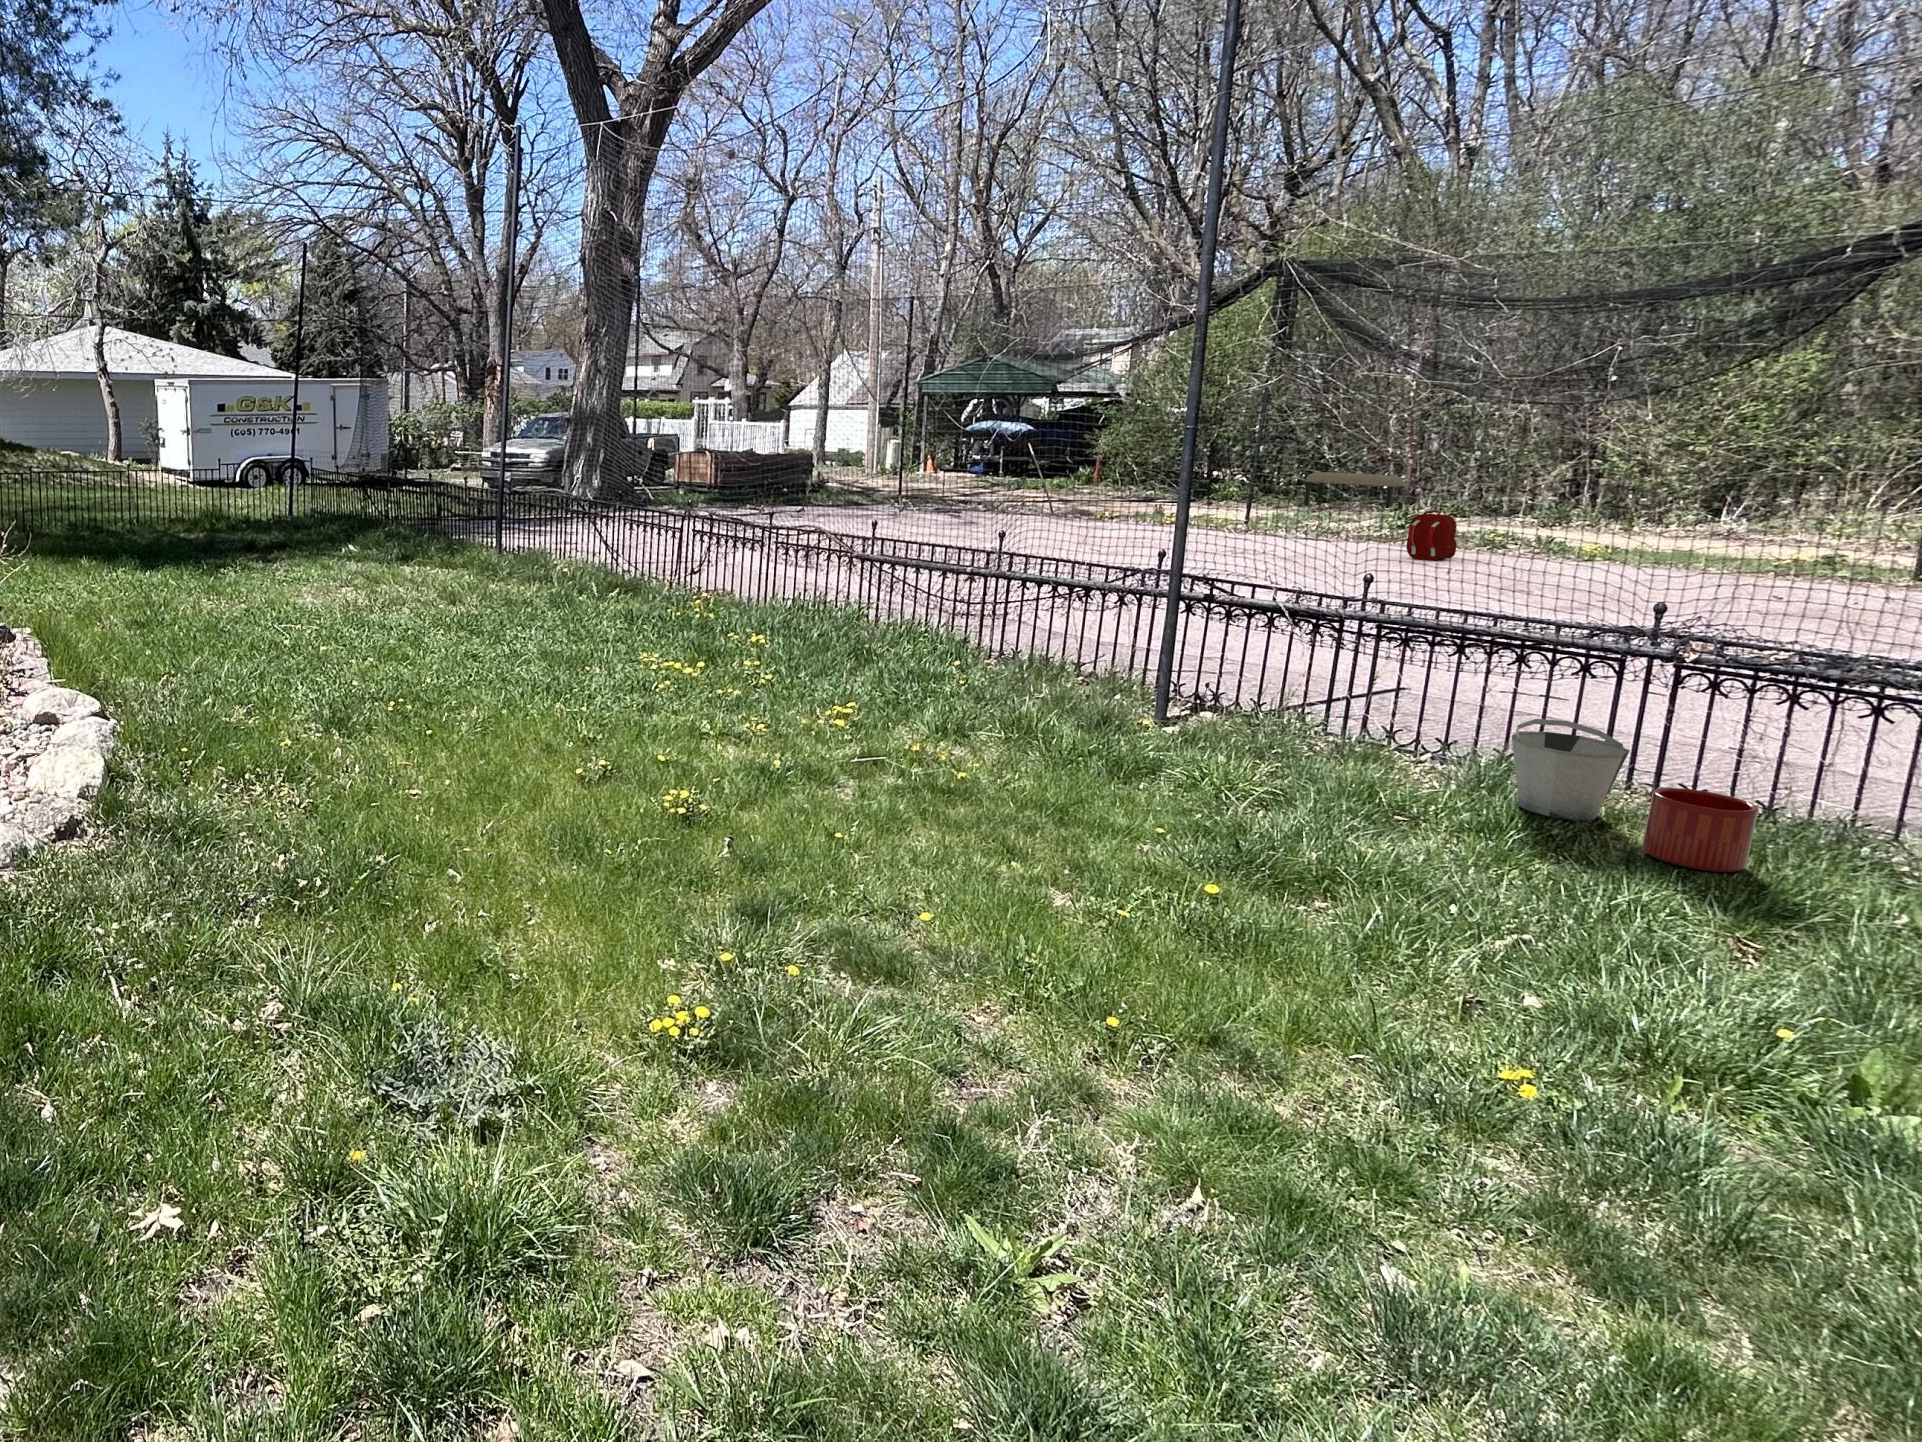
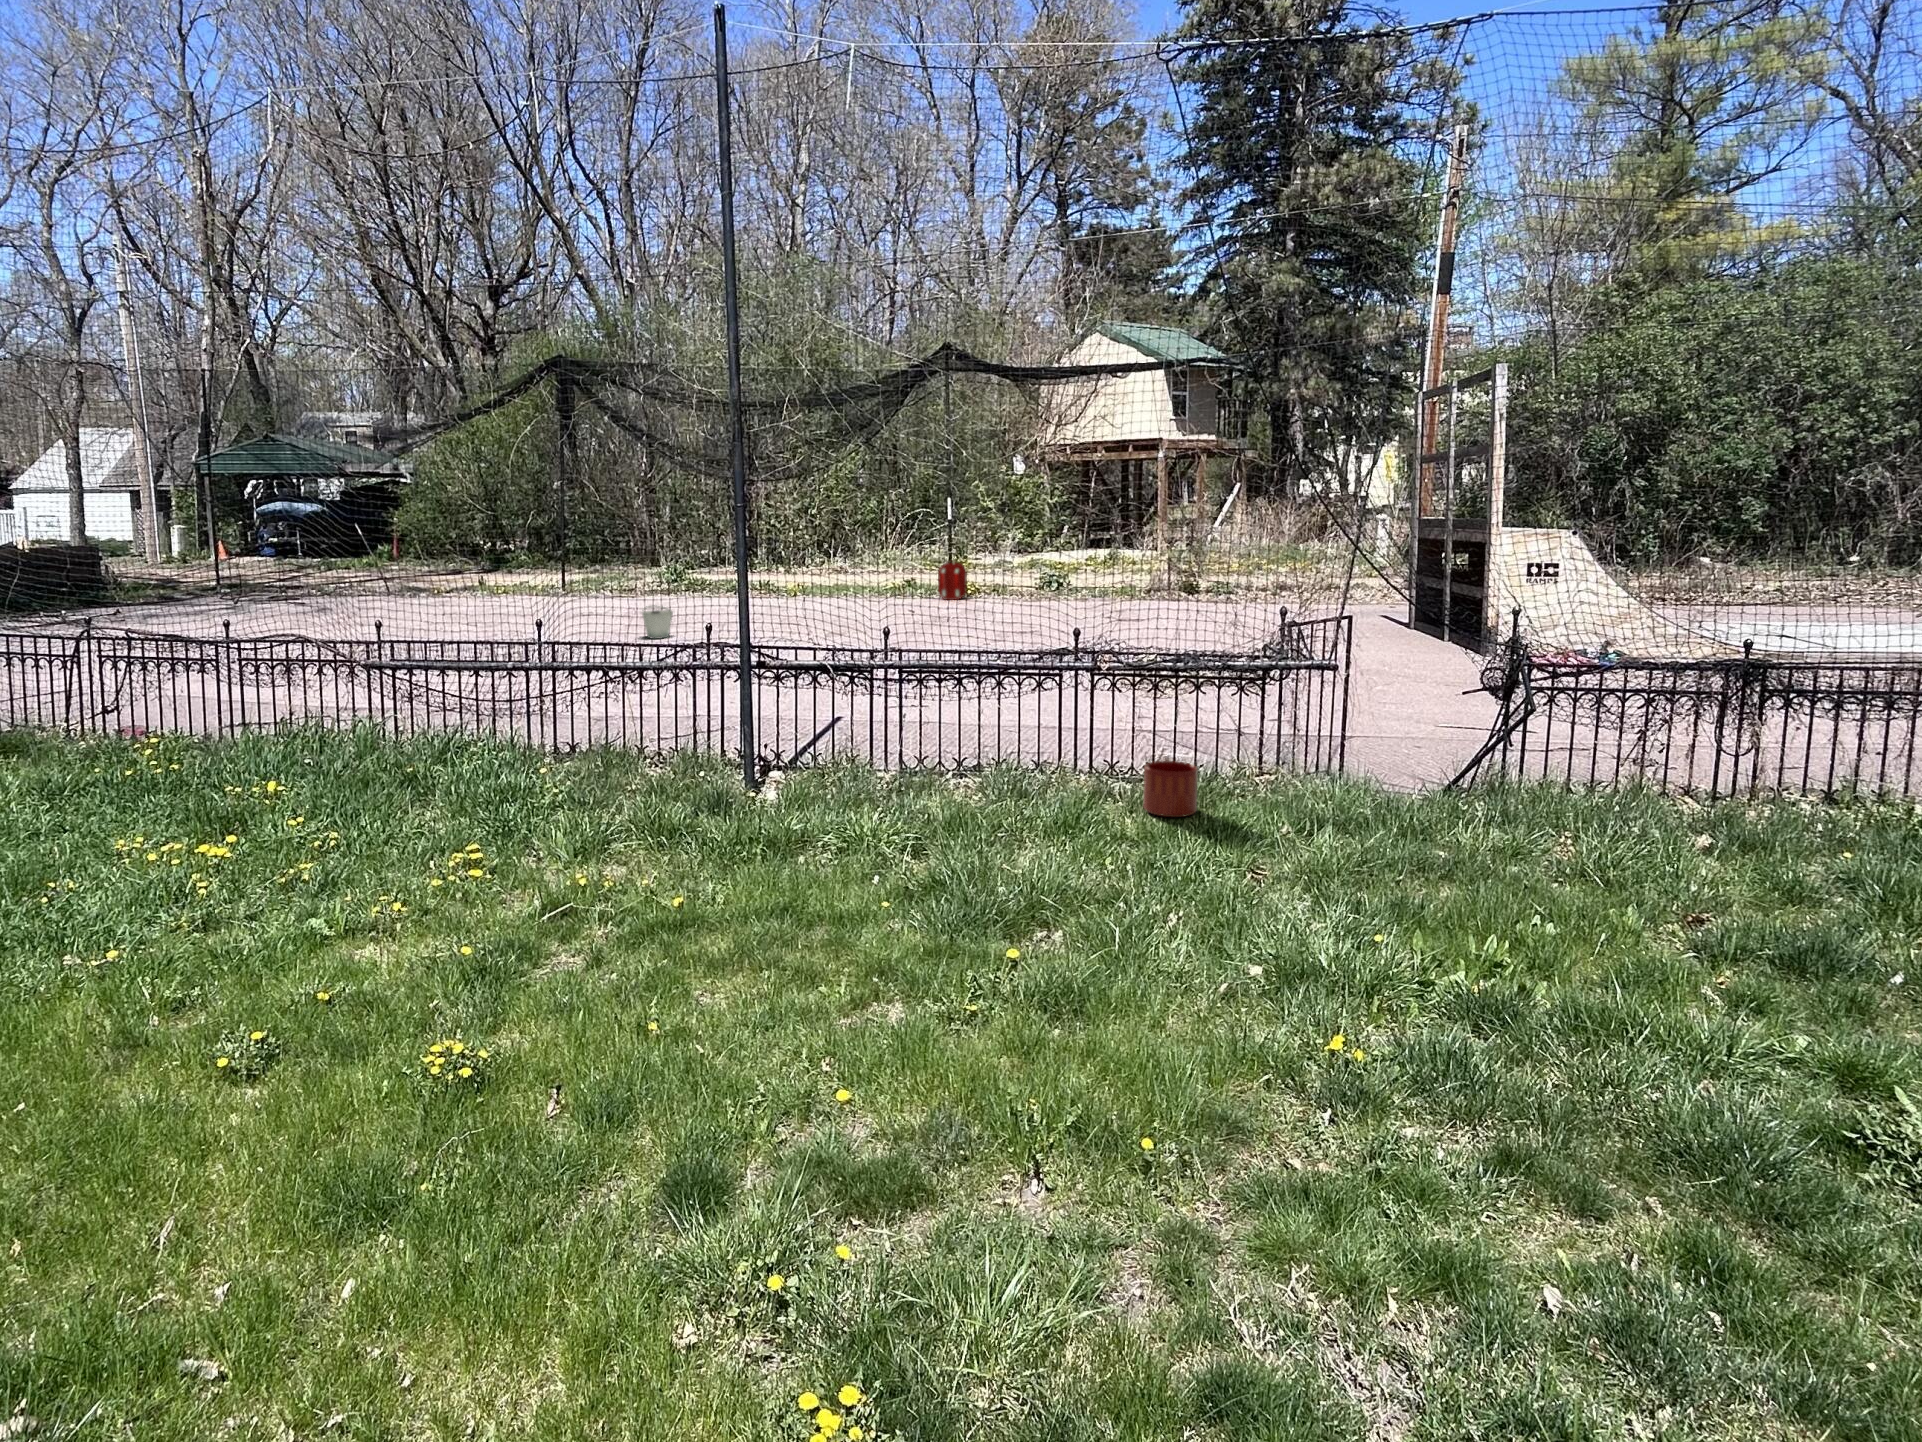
bench: present [1304,472,1403,510] -> none [600,542,669,571]
backpack: present [1407,511,1457,561] -> present [938,562,967,600]
bucket: present [1512,719,1630,821] -> present [642,605,673,639]

